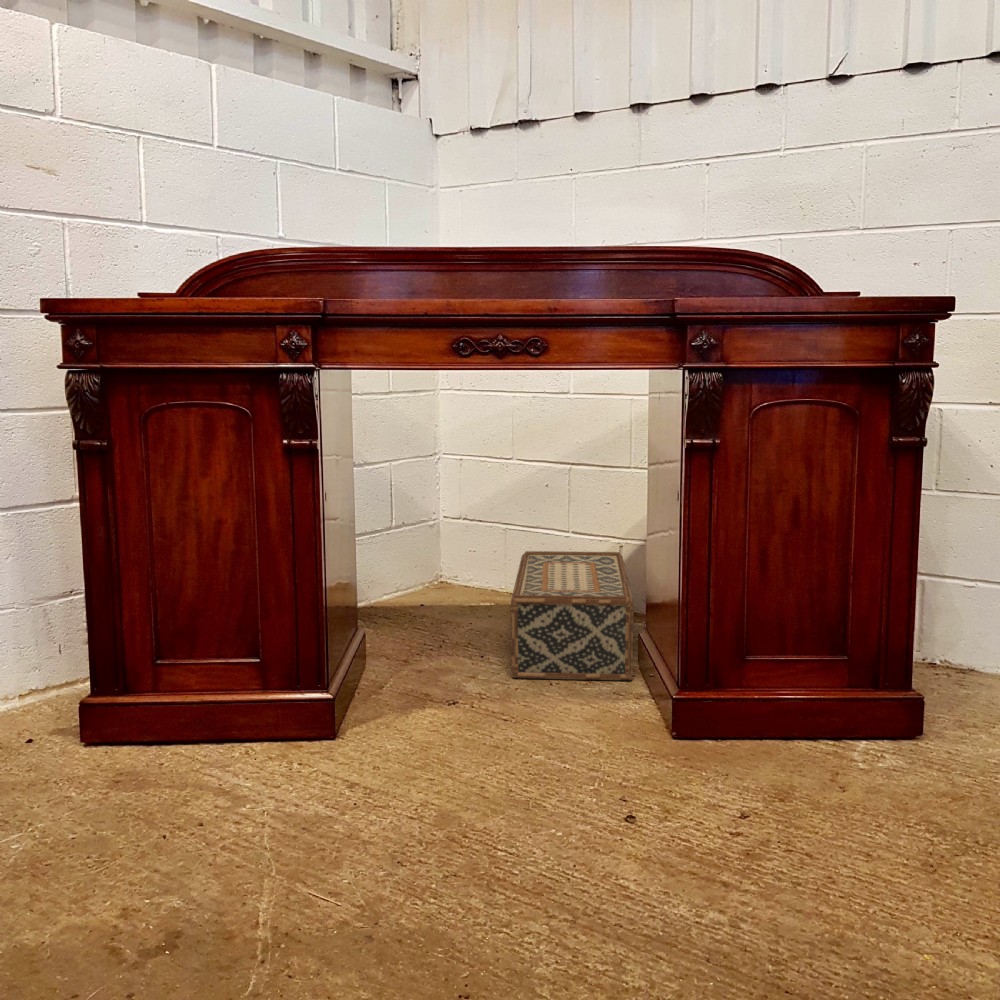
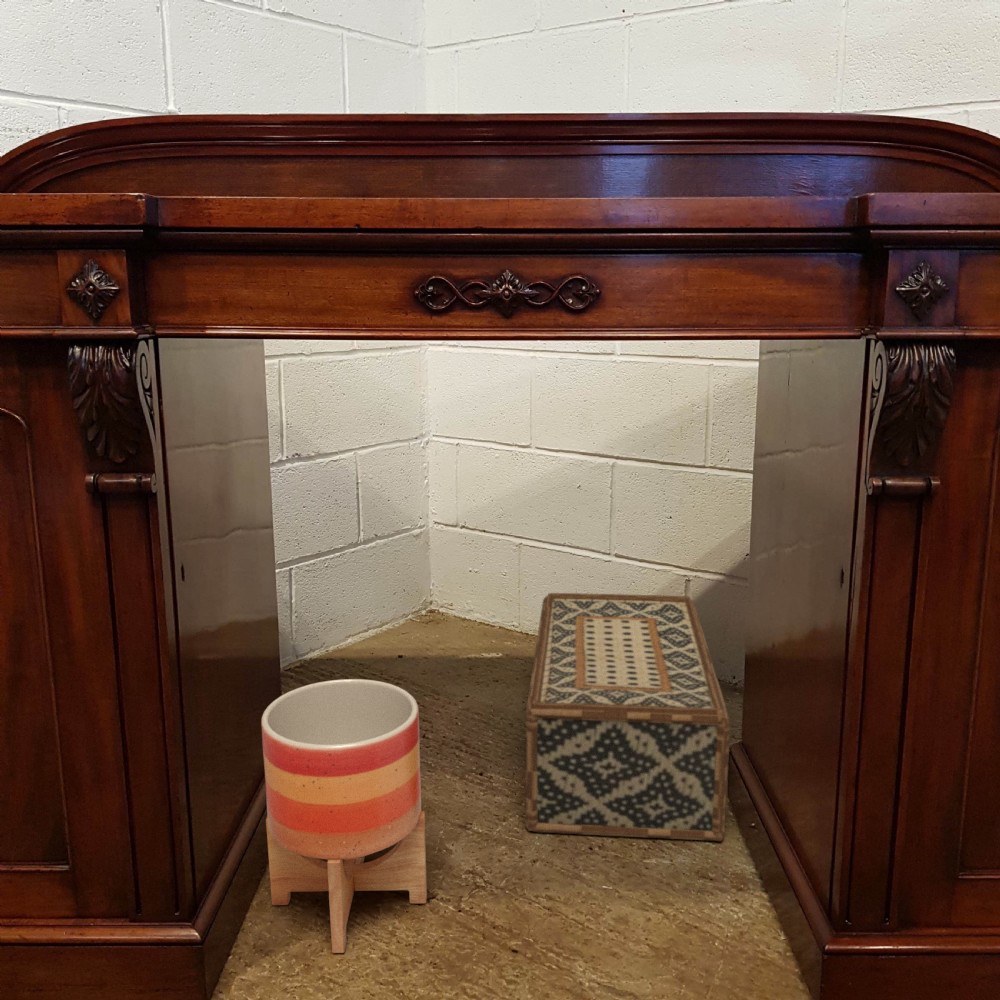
planter: none [360,575,453,722] -> present [261,679,427,953]

